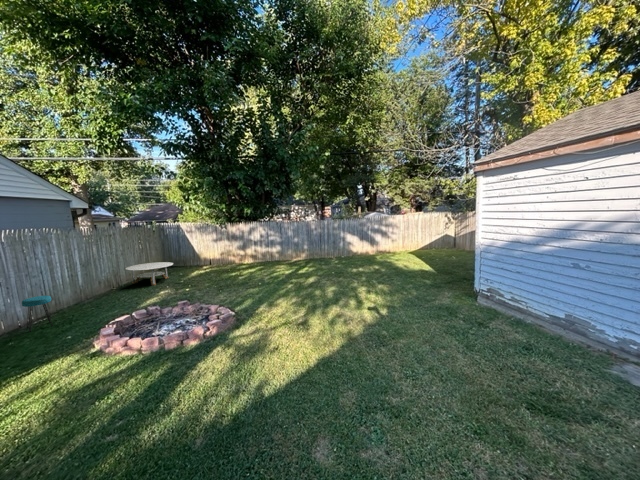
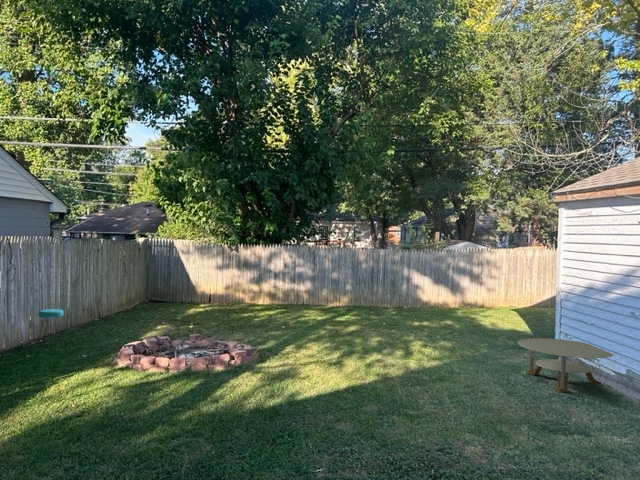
round table: present [126,262,173,286] -> present [518,338,613,393]

